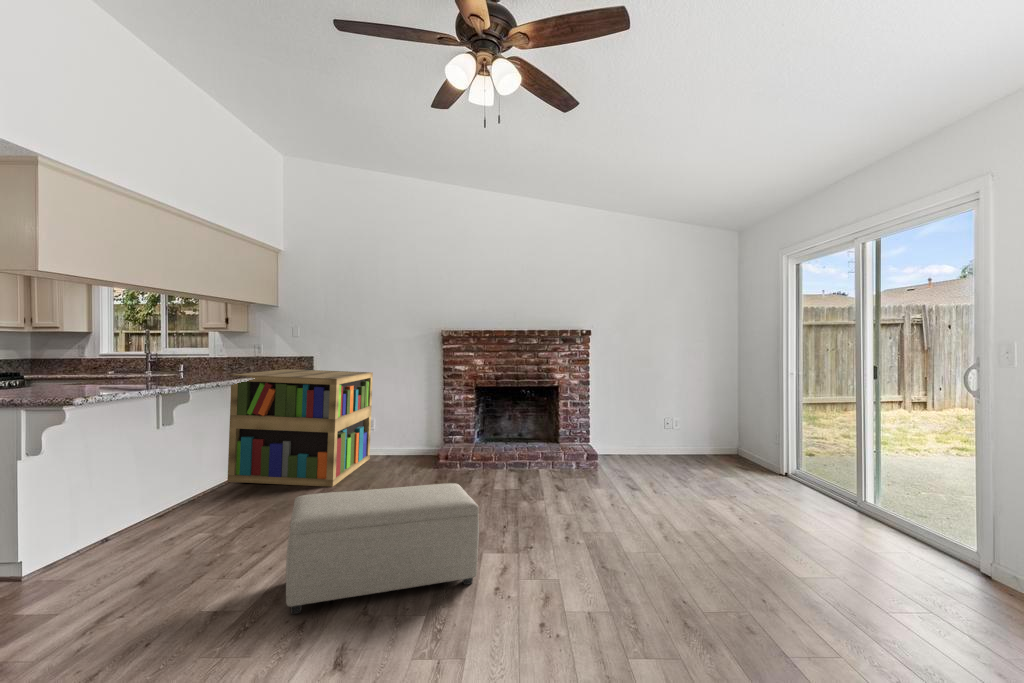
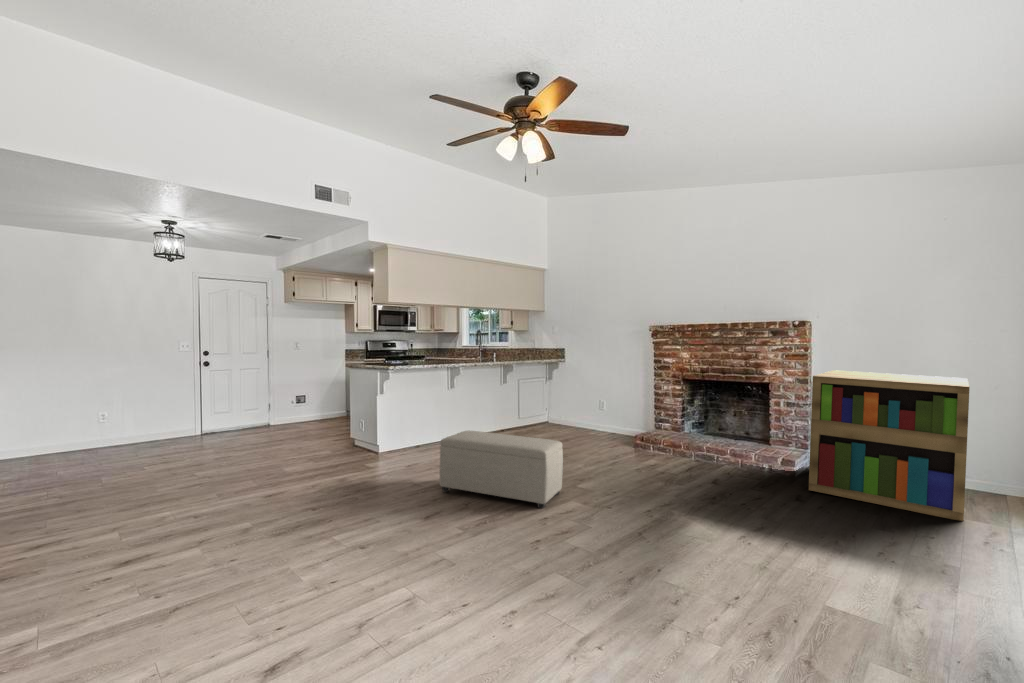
bookshelf: present [227,369,373,487] -> present [809,370,970,521]

